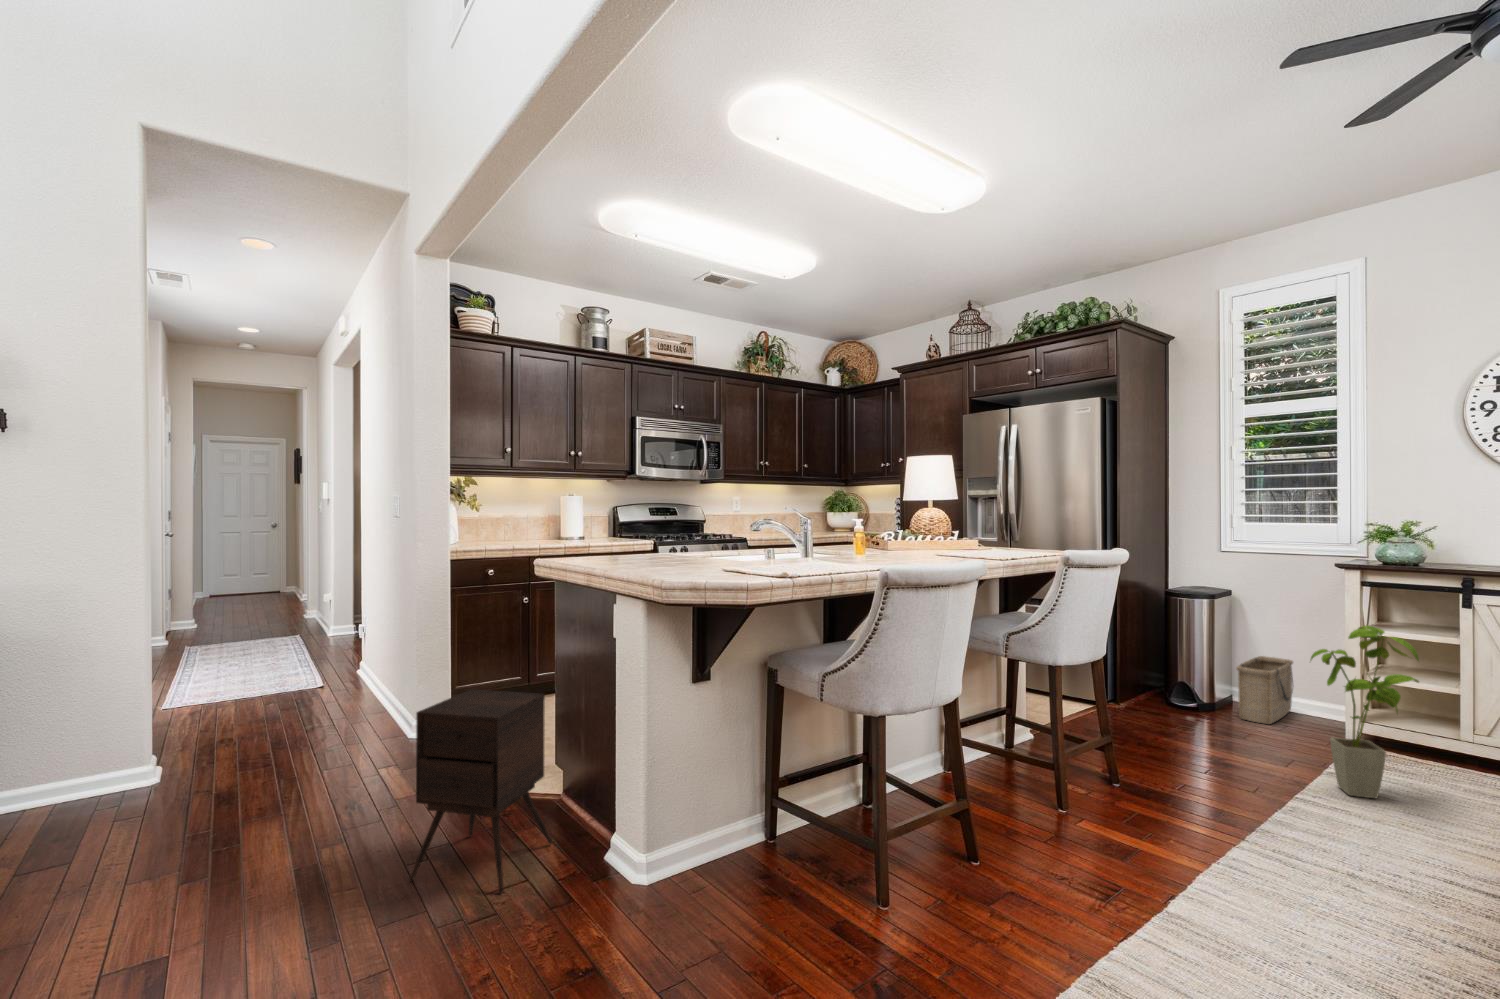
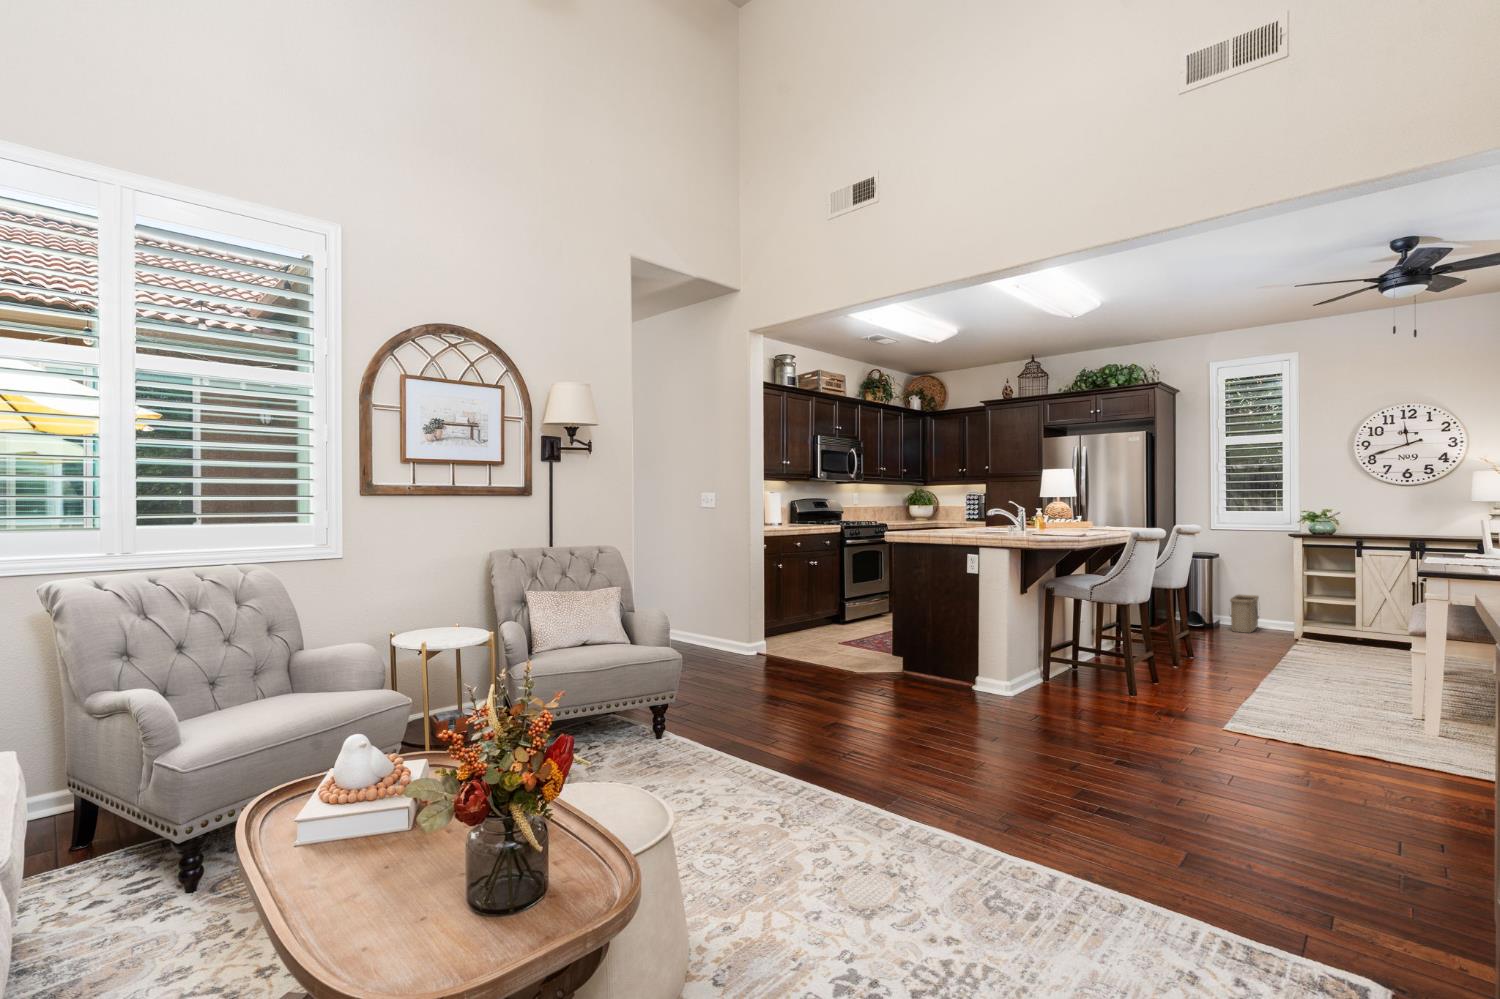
house plant: present [1311,626,1419,799] -> none [1286,564,1344,656]
side table: present [409,689,552,893] -> none [889,607,950,701]

